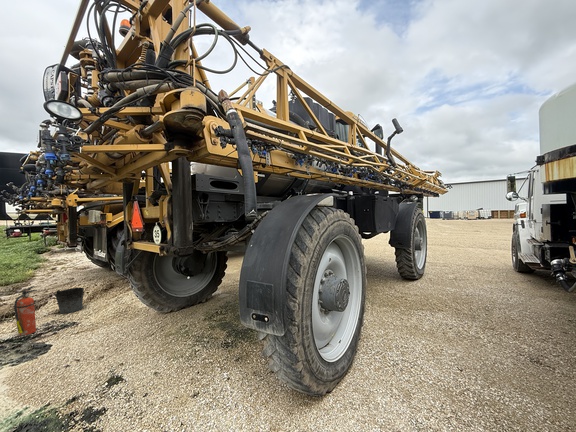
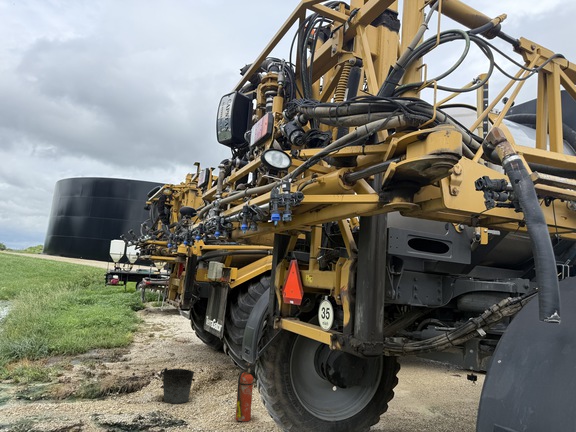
fire extinguisher: present [14,286,37,335] -> present [235,362,255,421]

